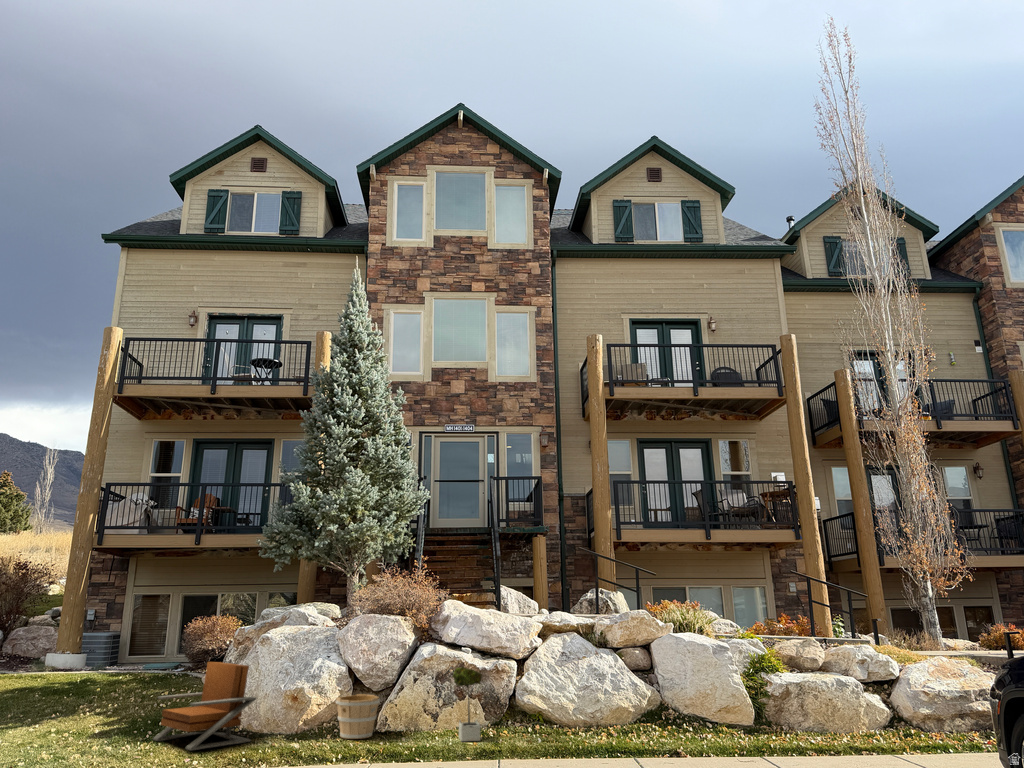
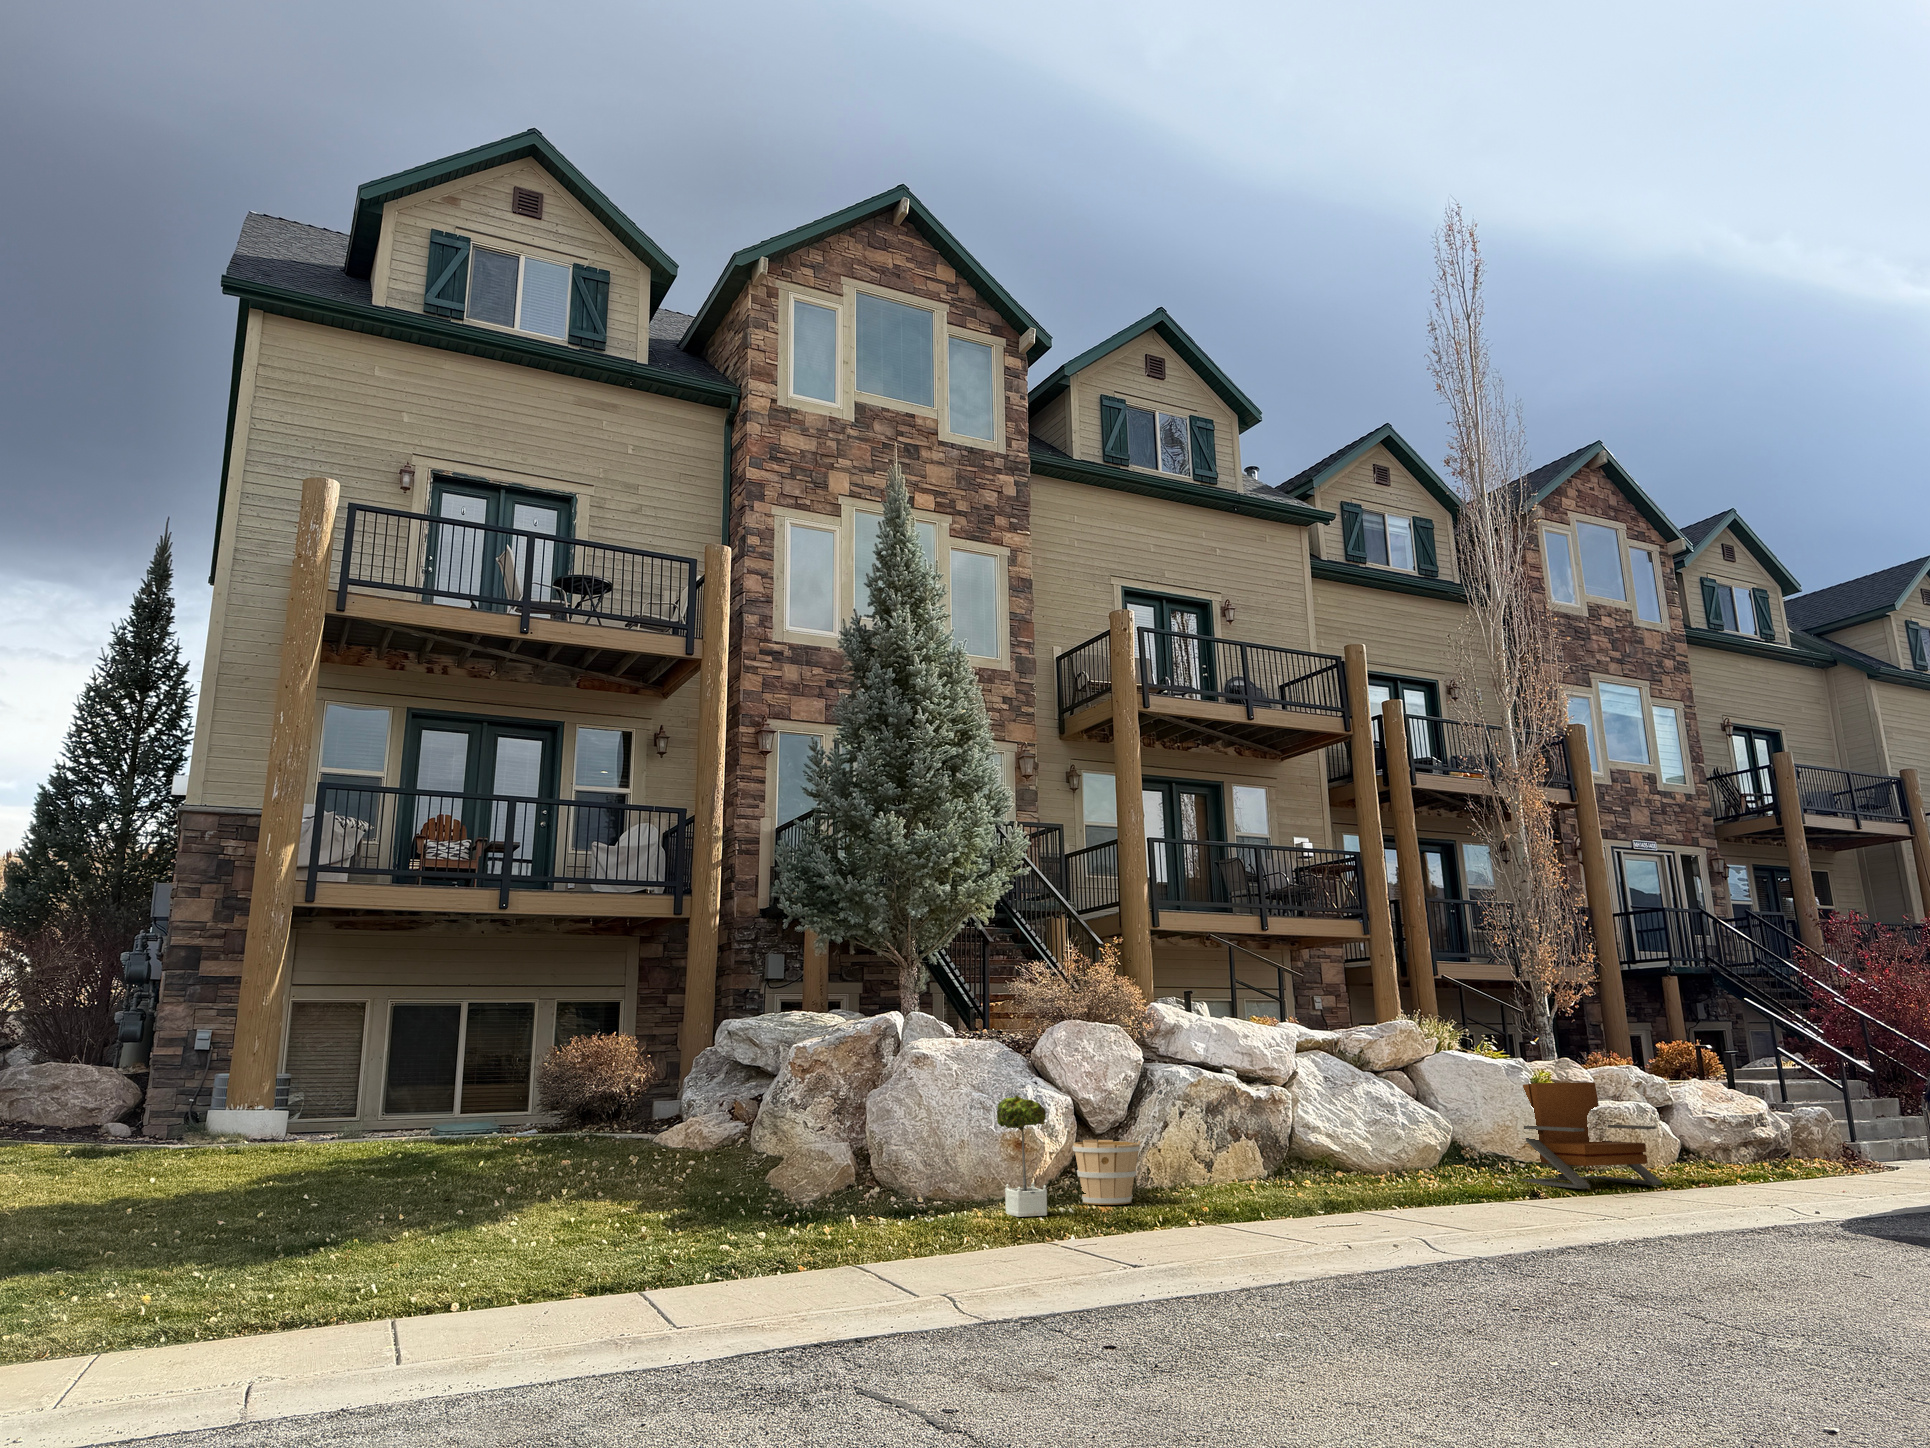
lounge chair: present [153,662,256,750] -> present [1521,1082,1662,1189]
potted tree: present [453,667,482,741] -> present [997,1095,1047,1217]

